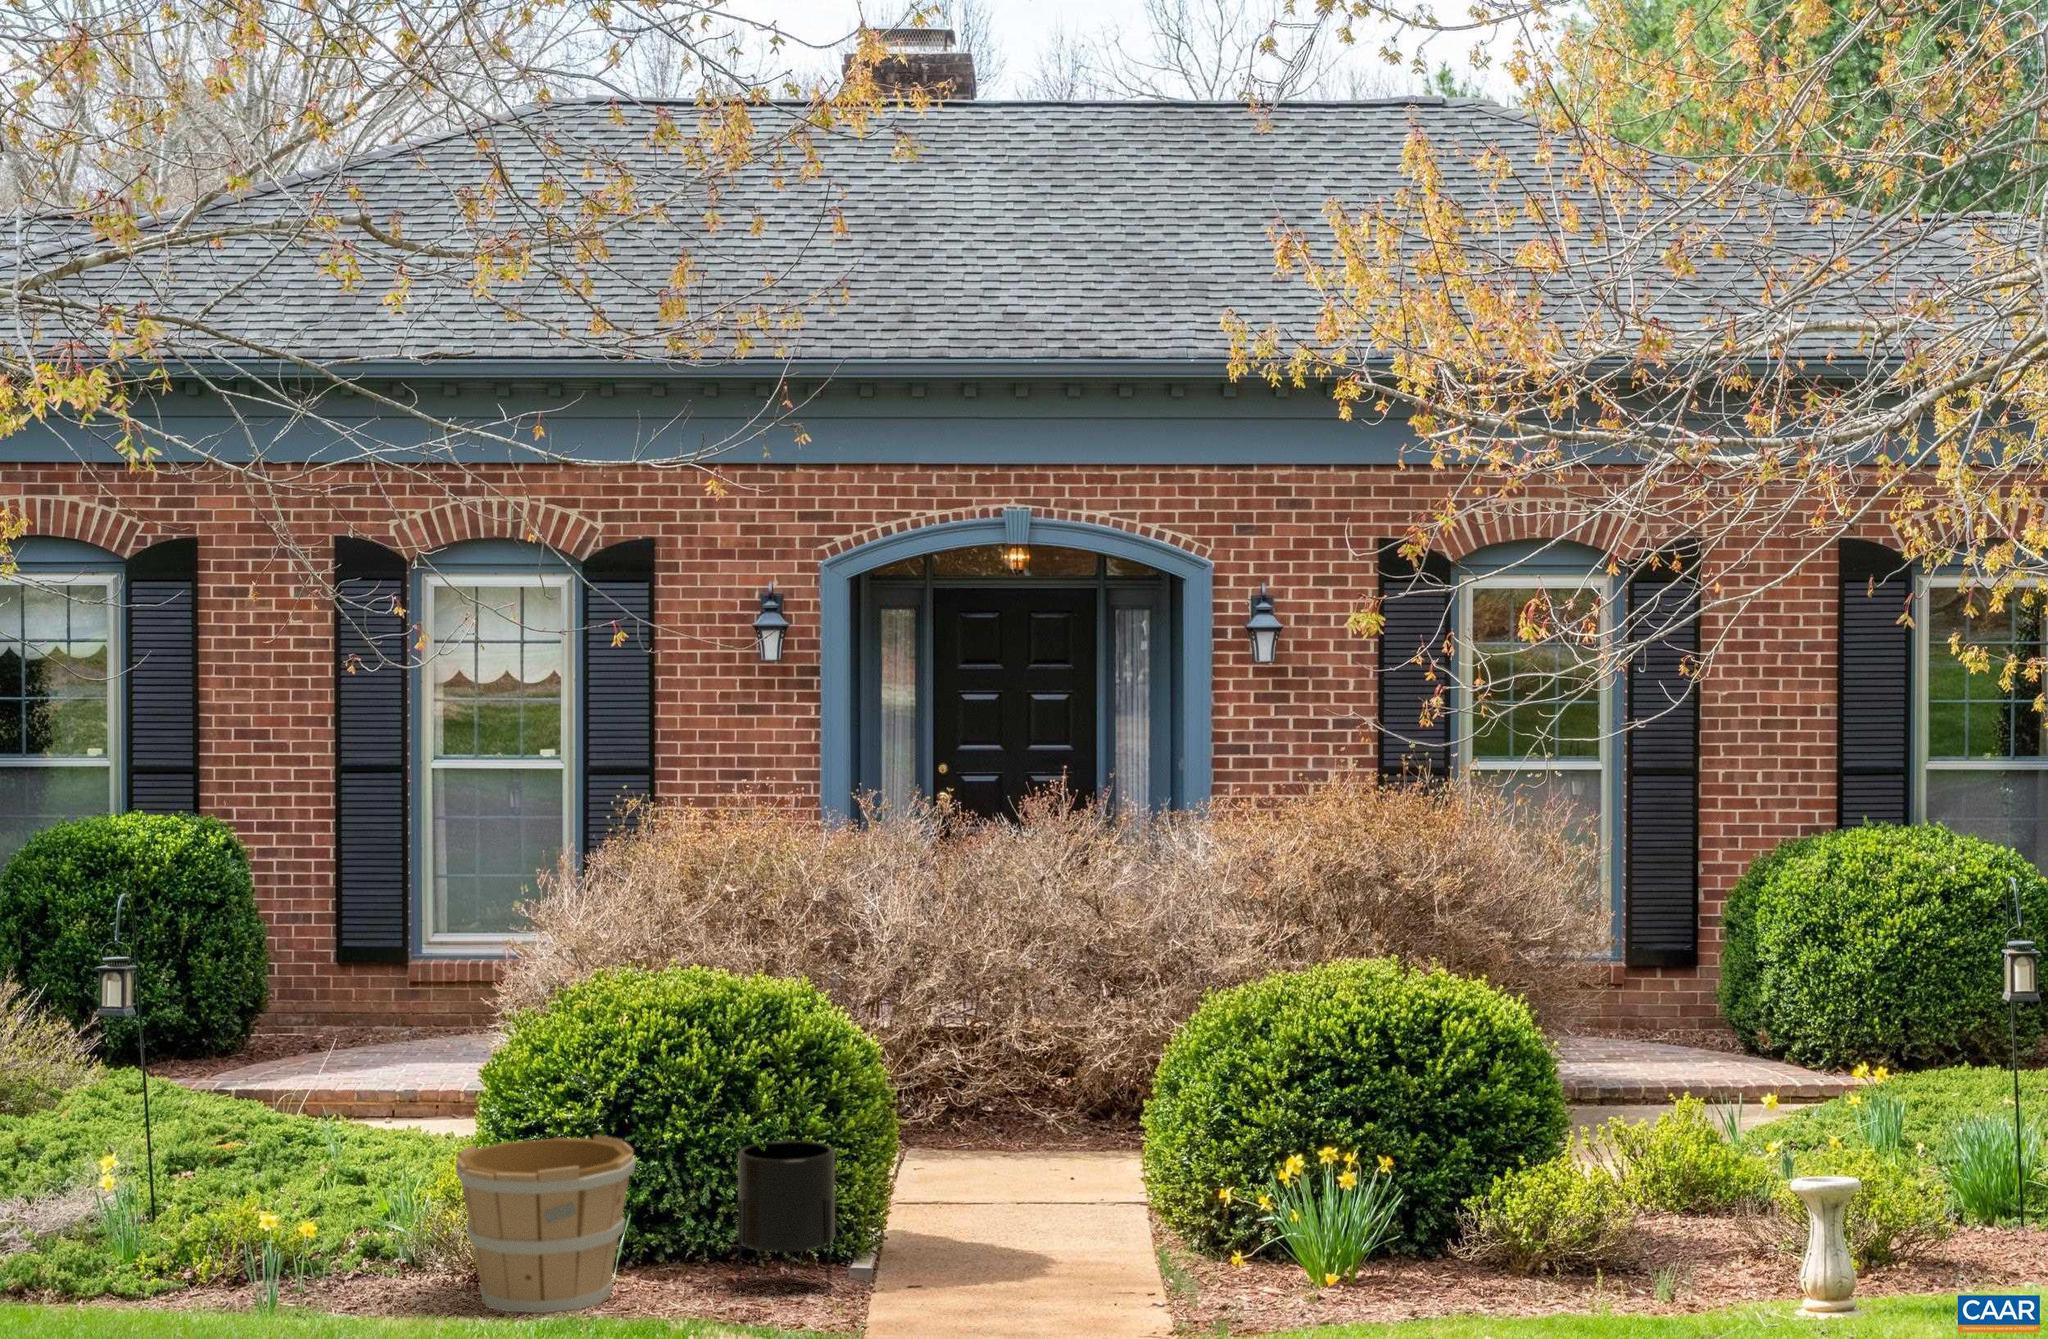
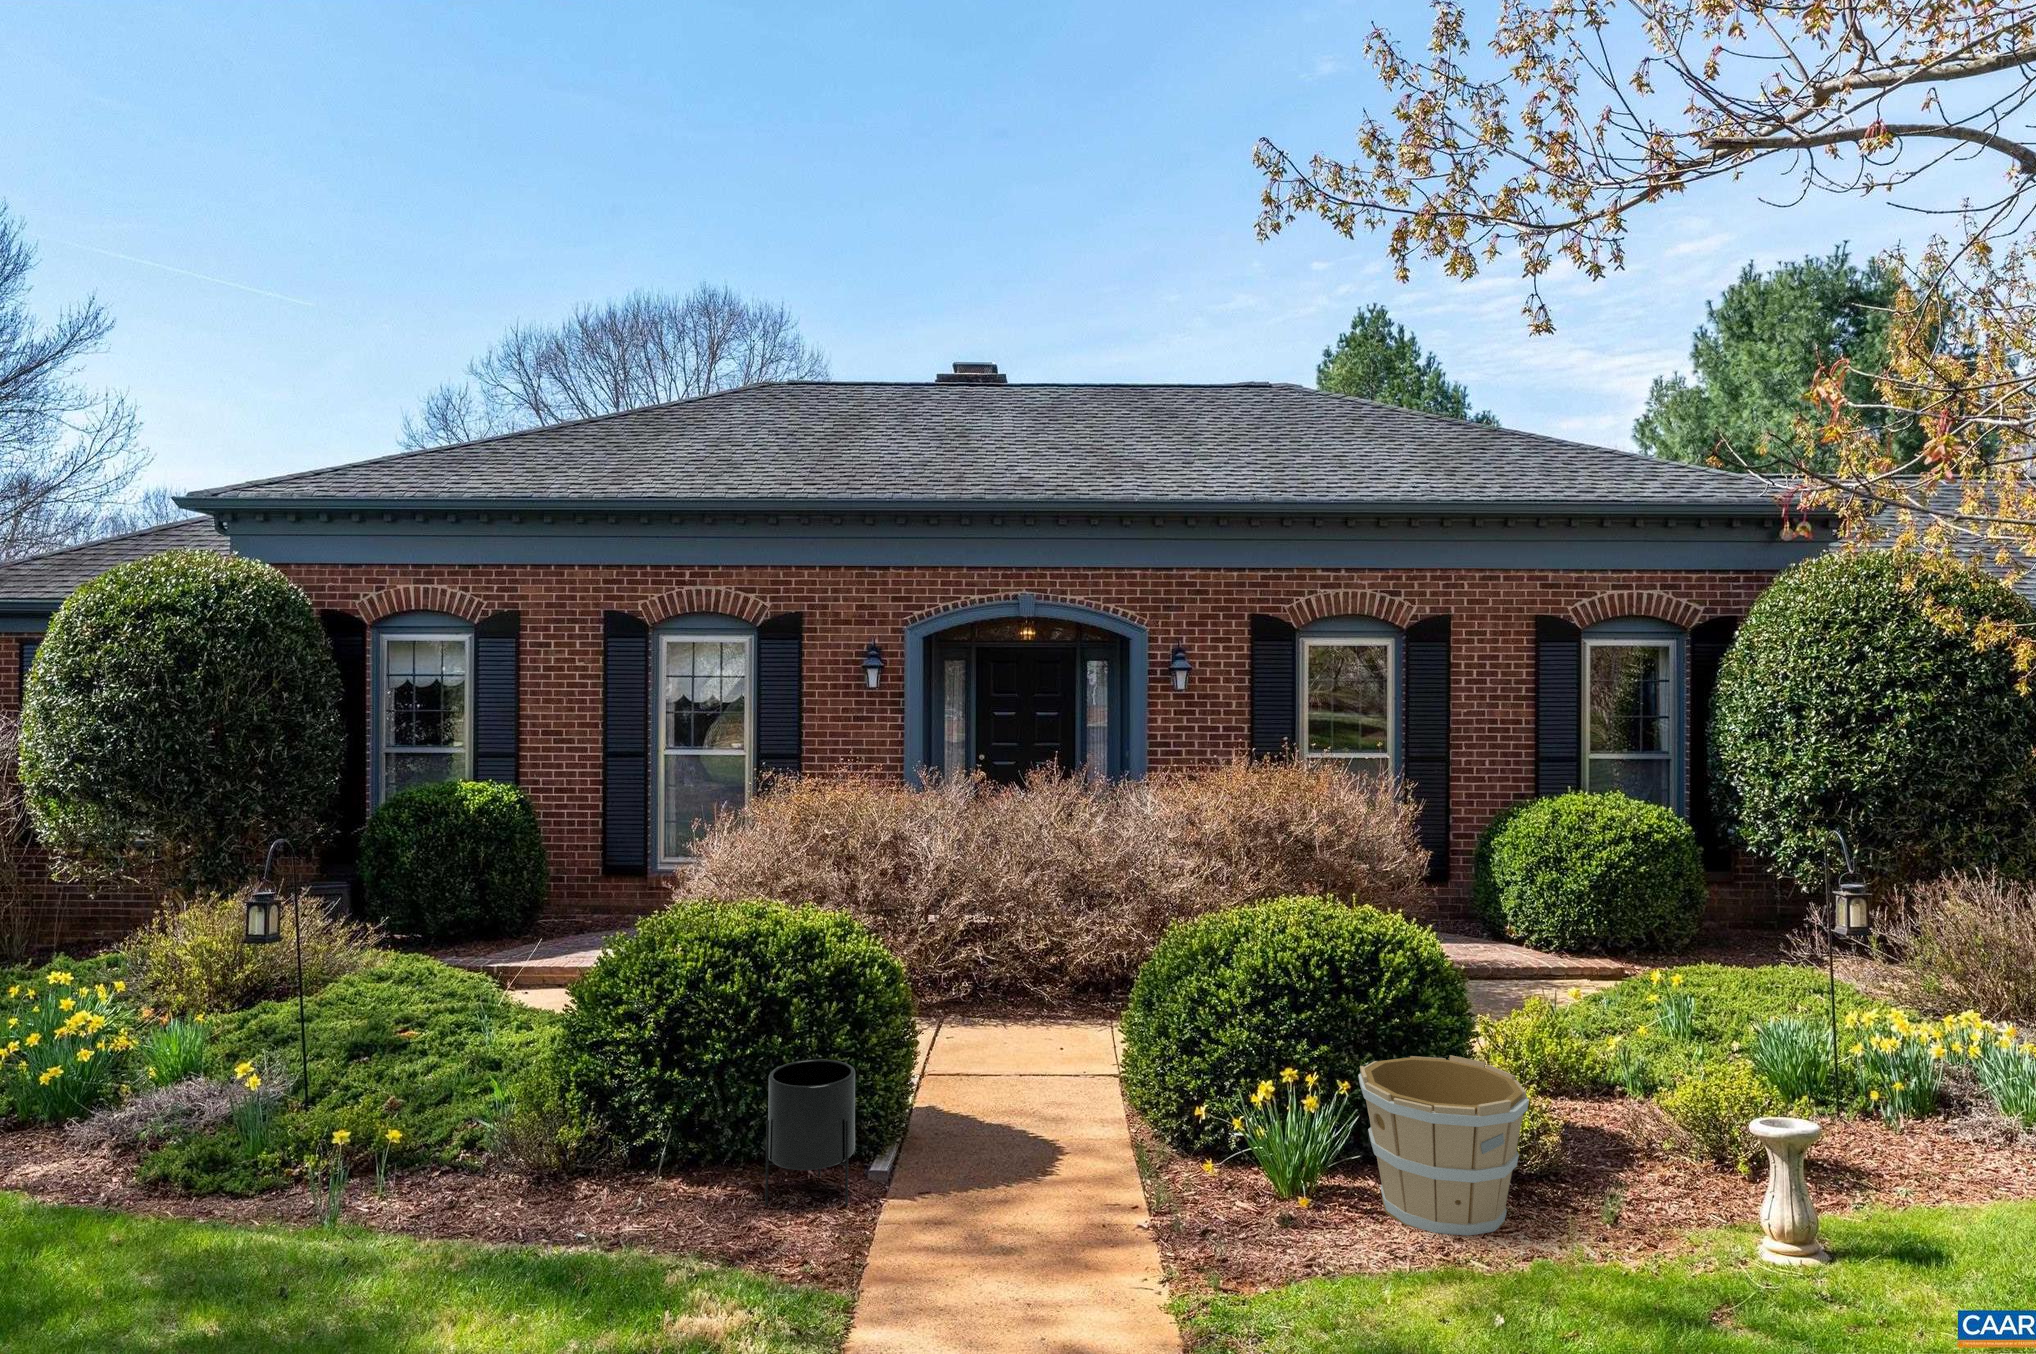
wooden bucket: present [455,1135,636,1313] -> present [1358,1055,1529,1235]

